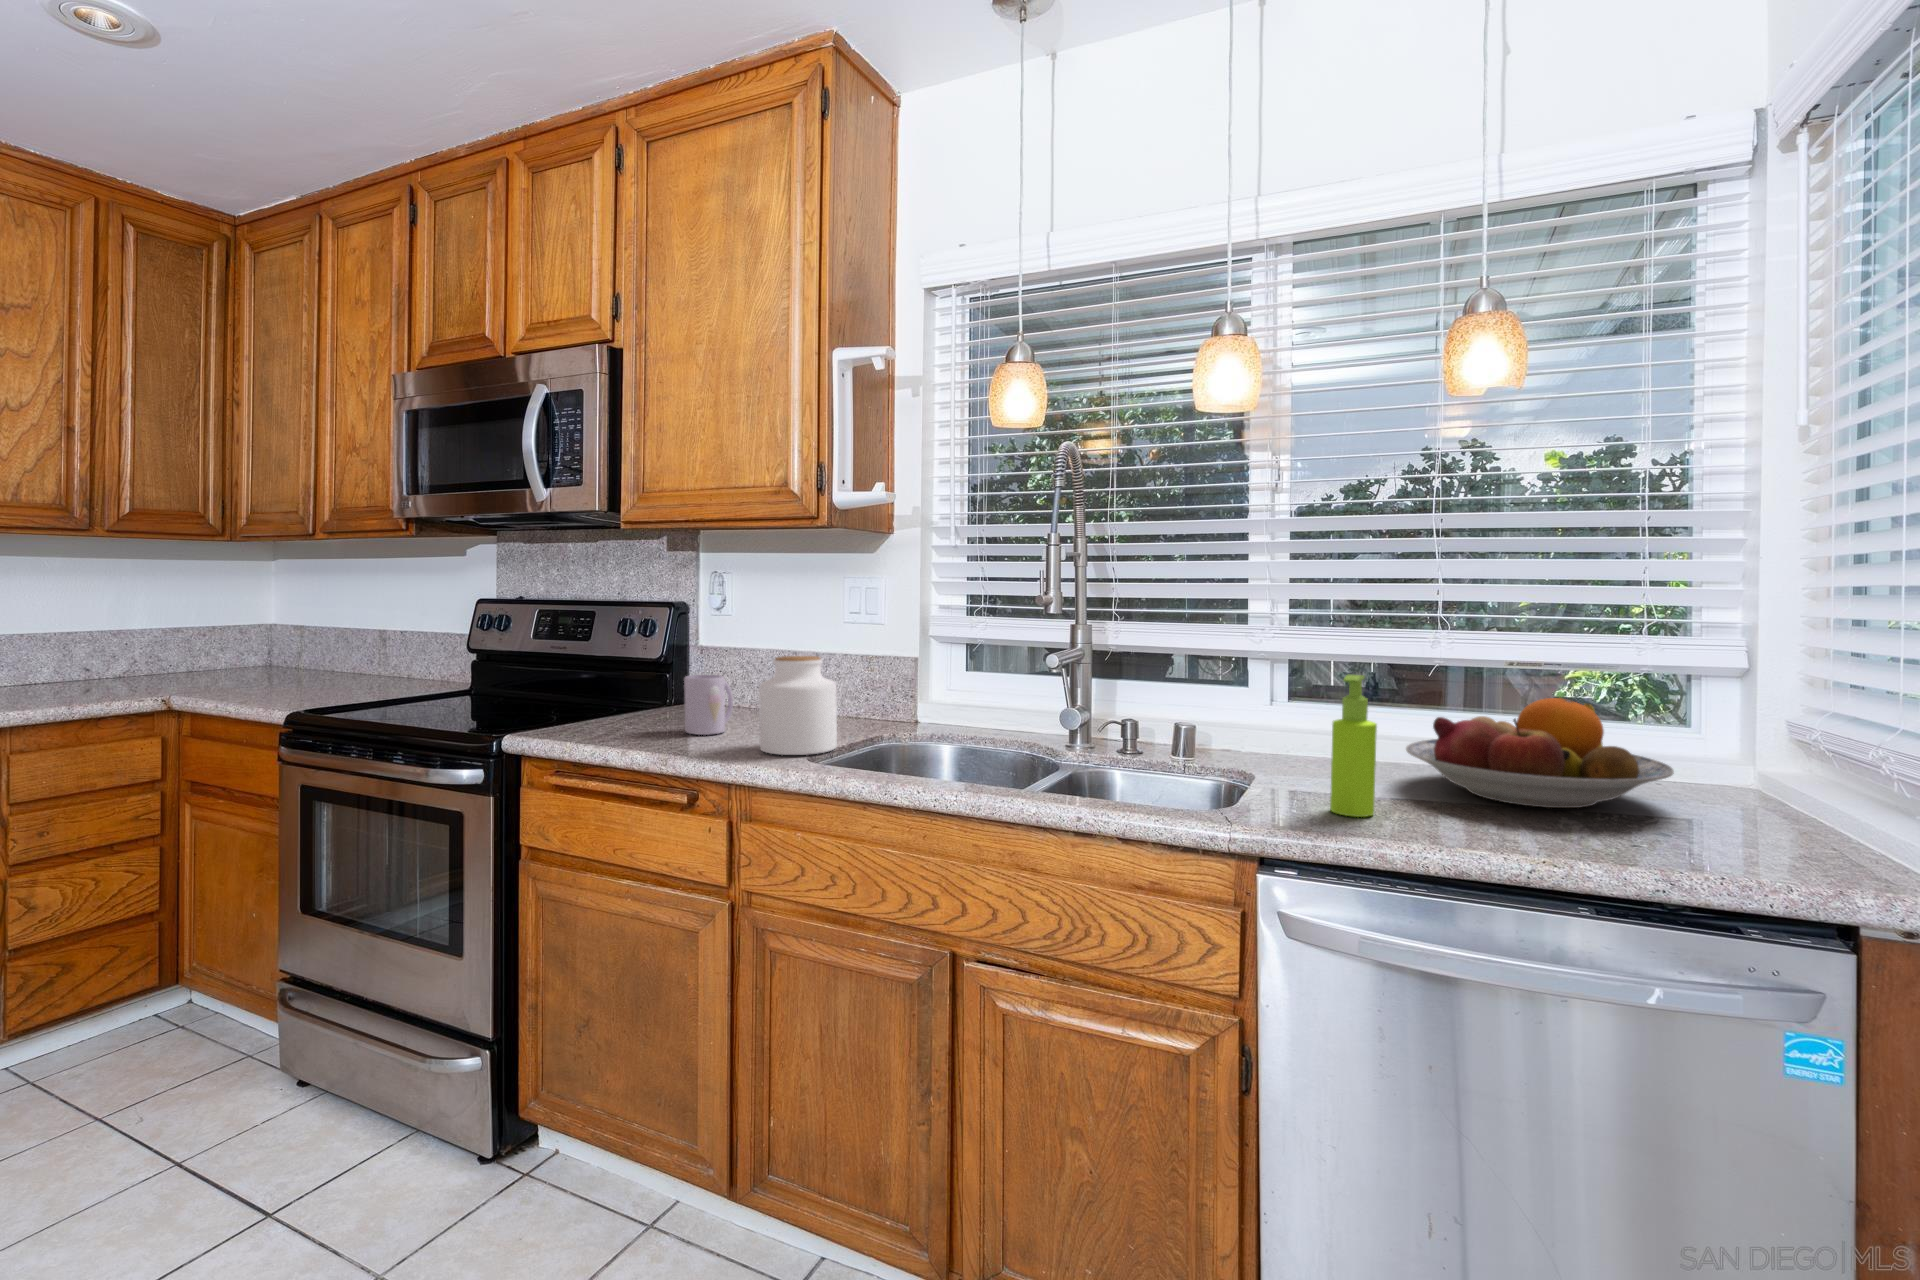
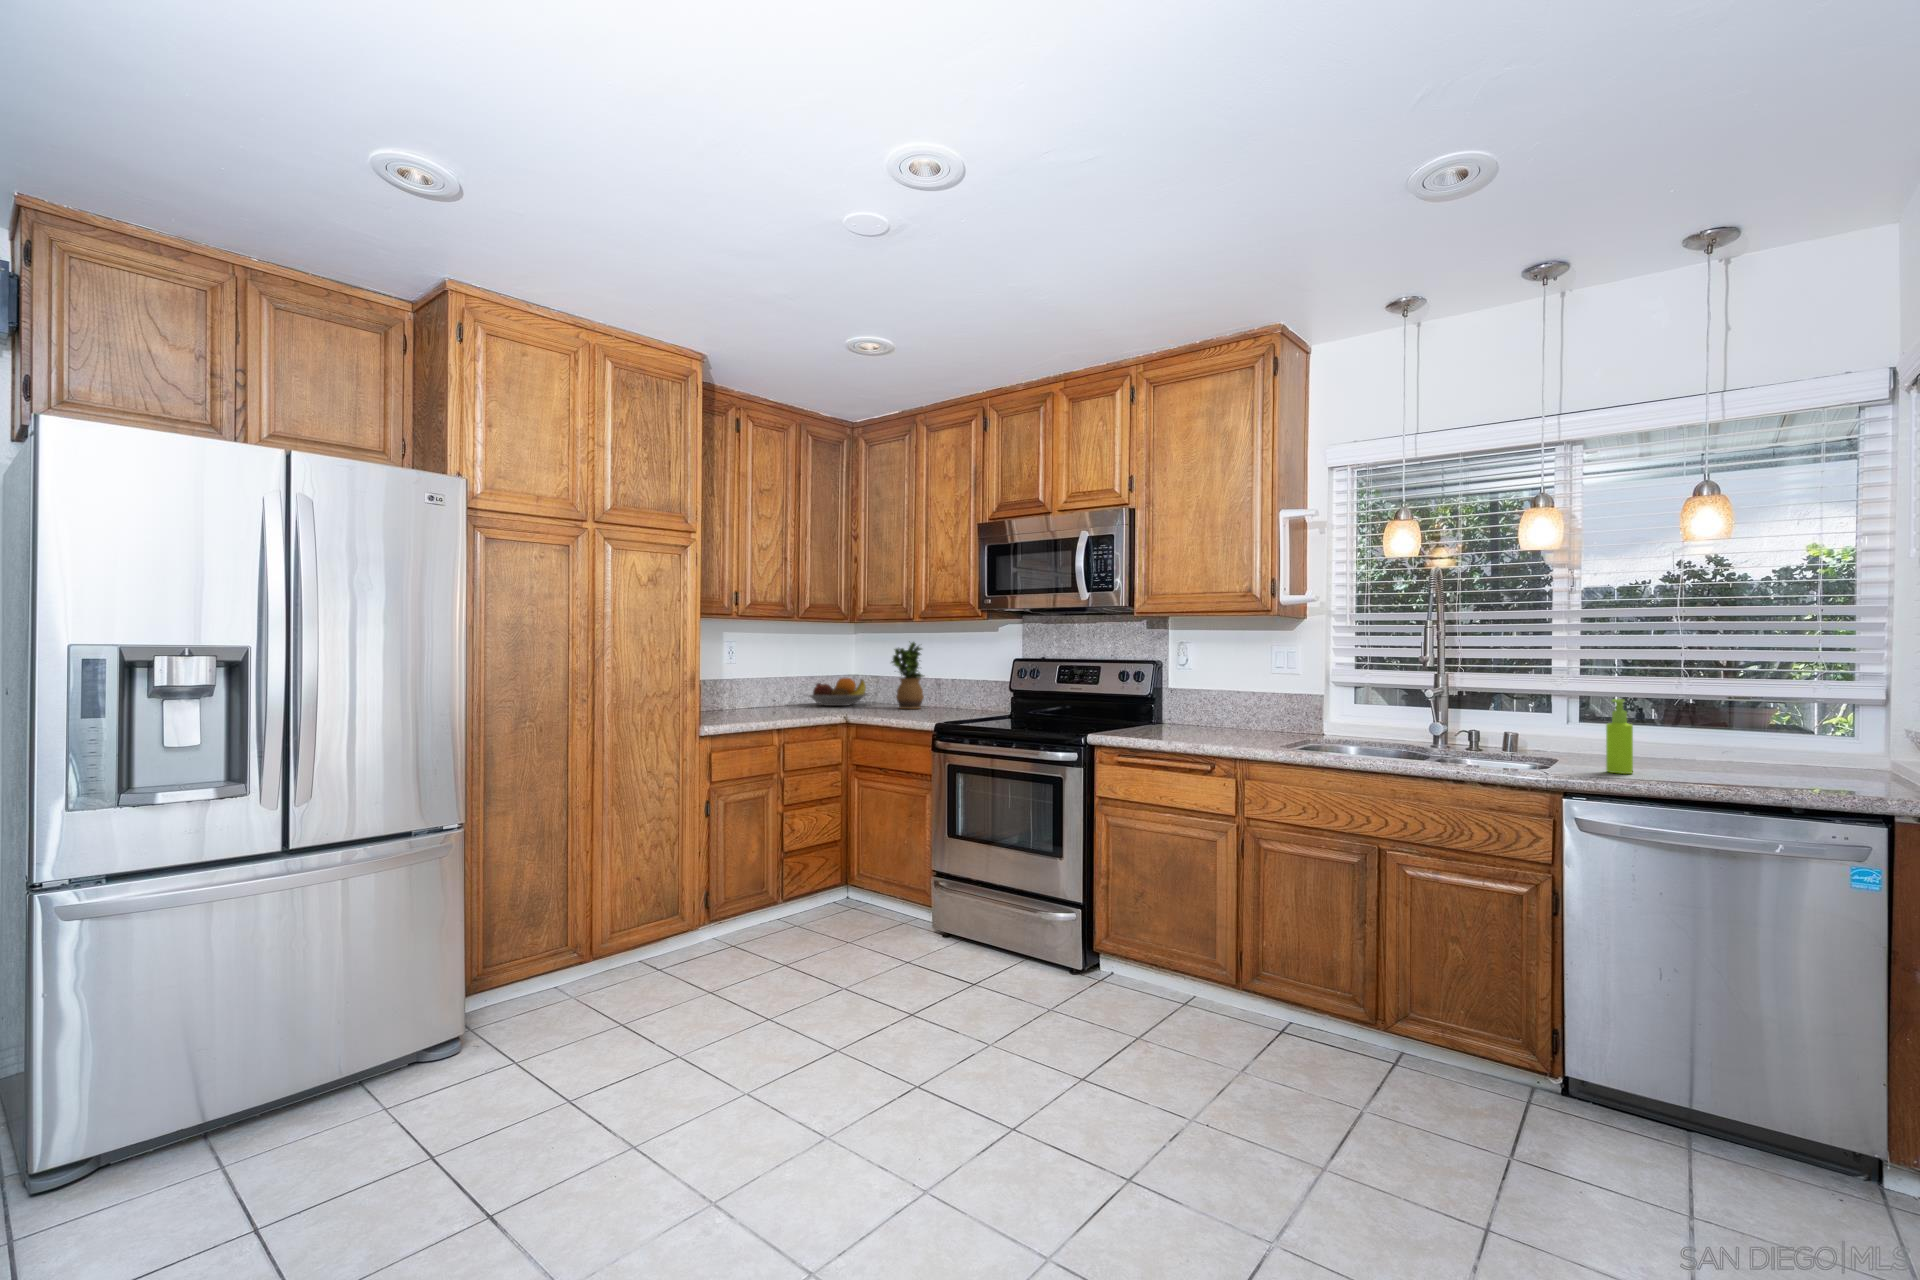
potted plant: none [266,571,341,685] -> present [892,642,924,709]
jar: present [759,656,837,755] -> none [1245,690,1289,744]
mug: present [684,675,733,735] -> none [1186,702,1213,735]
fruit bowl: present [1406,698,1674,808] -> present [809,678,868,706]

